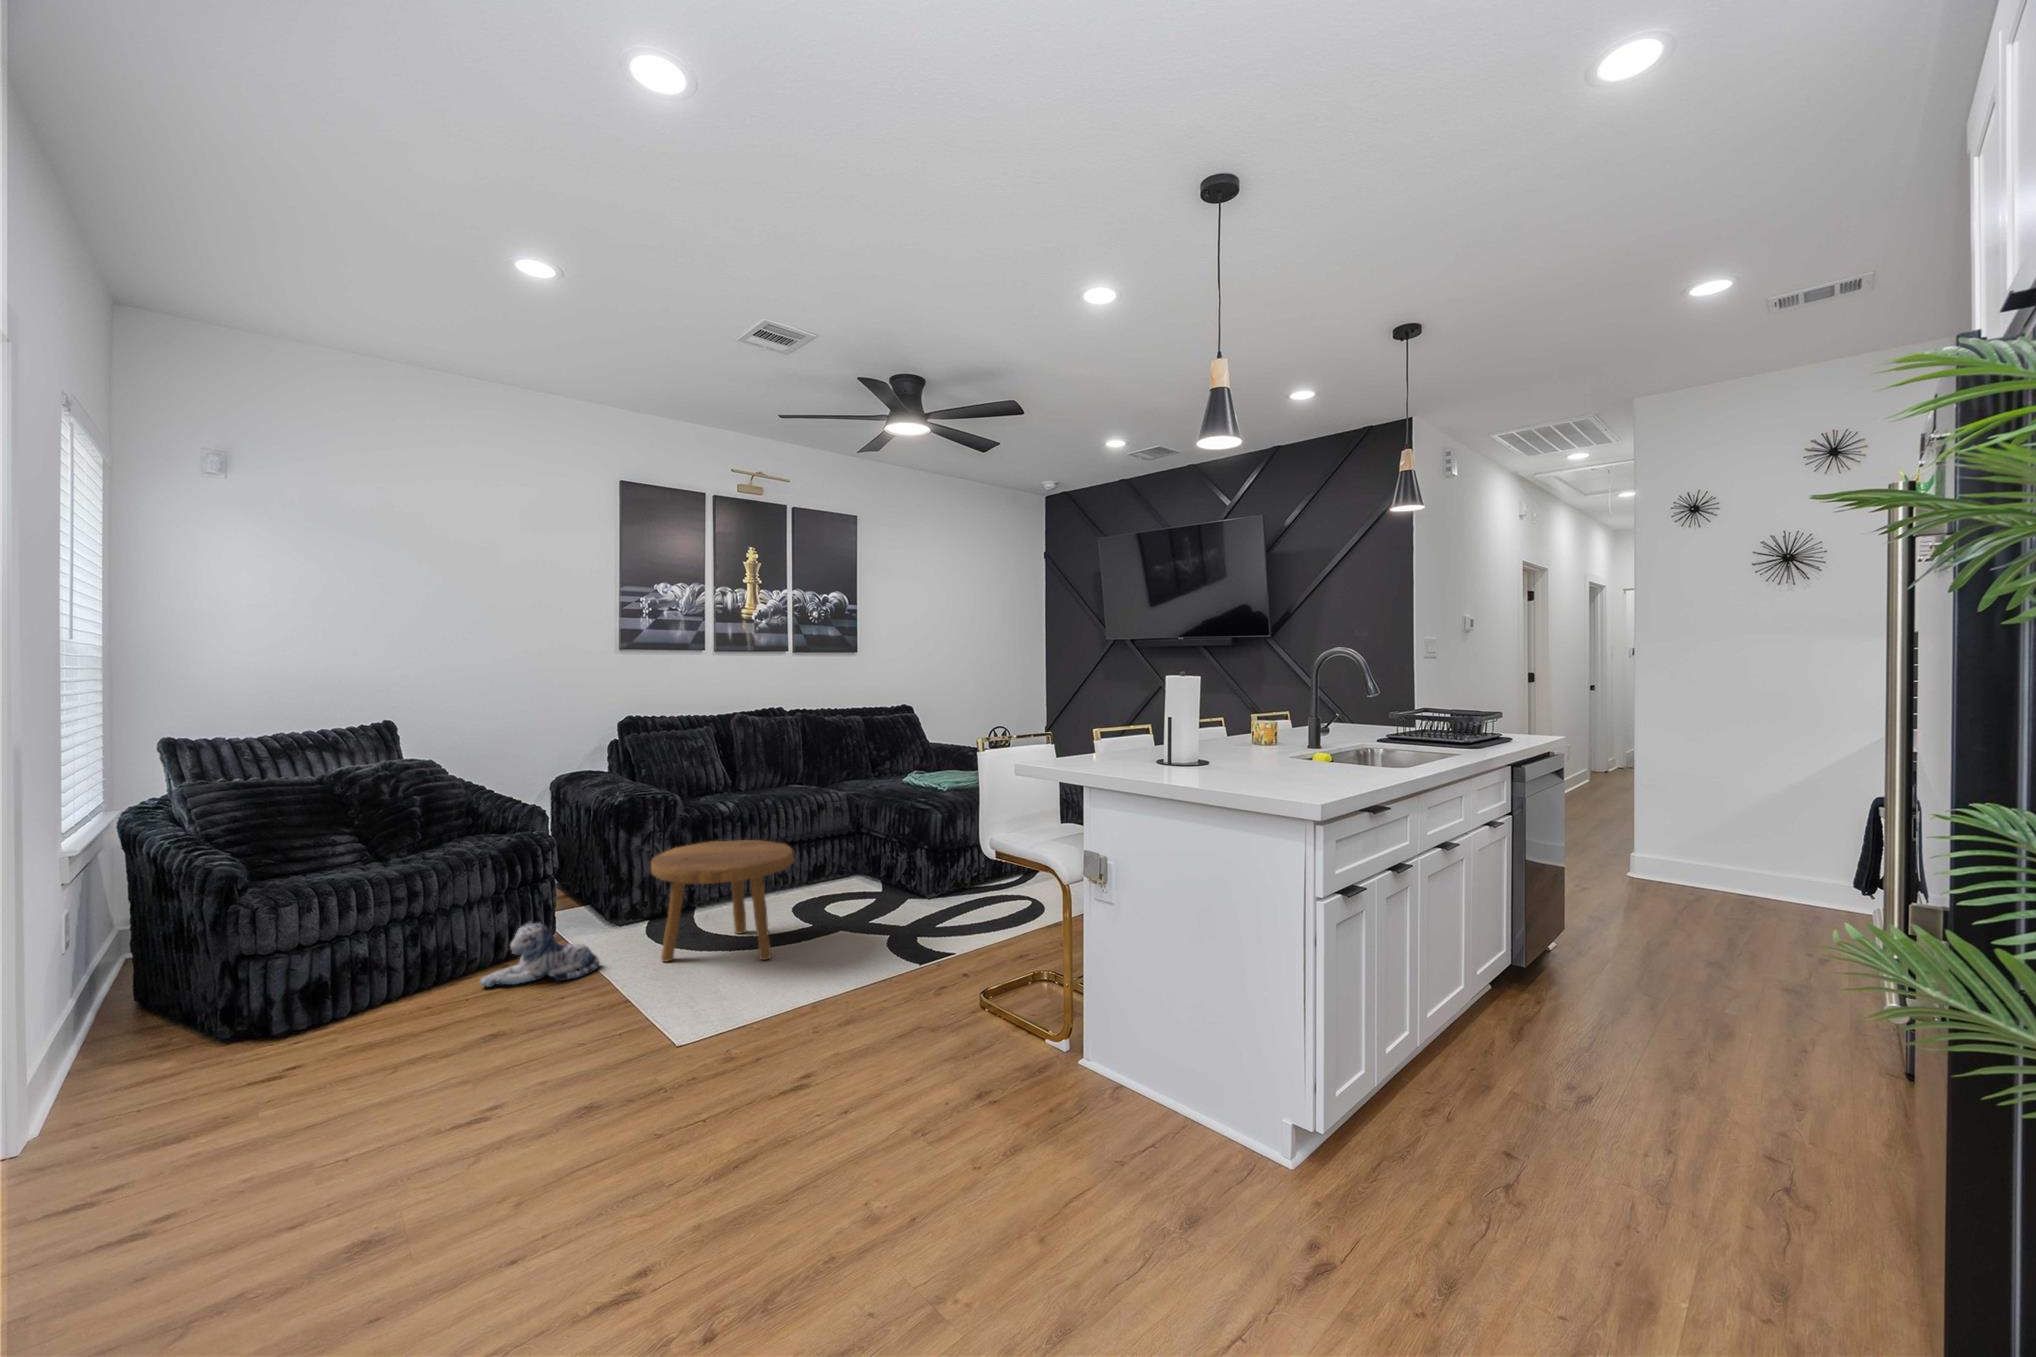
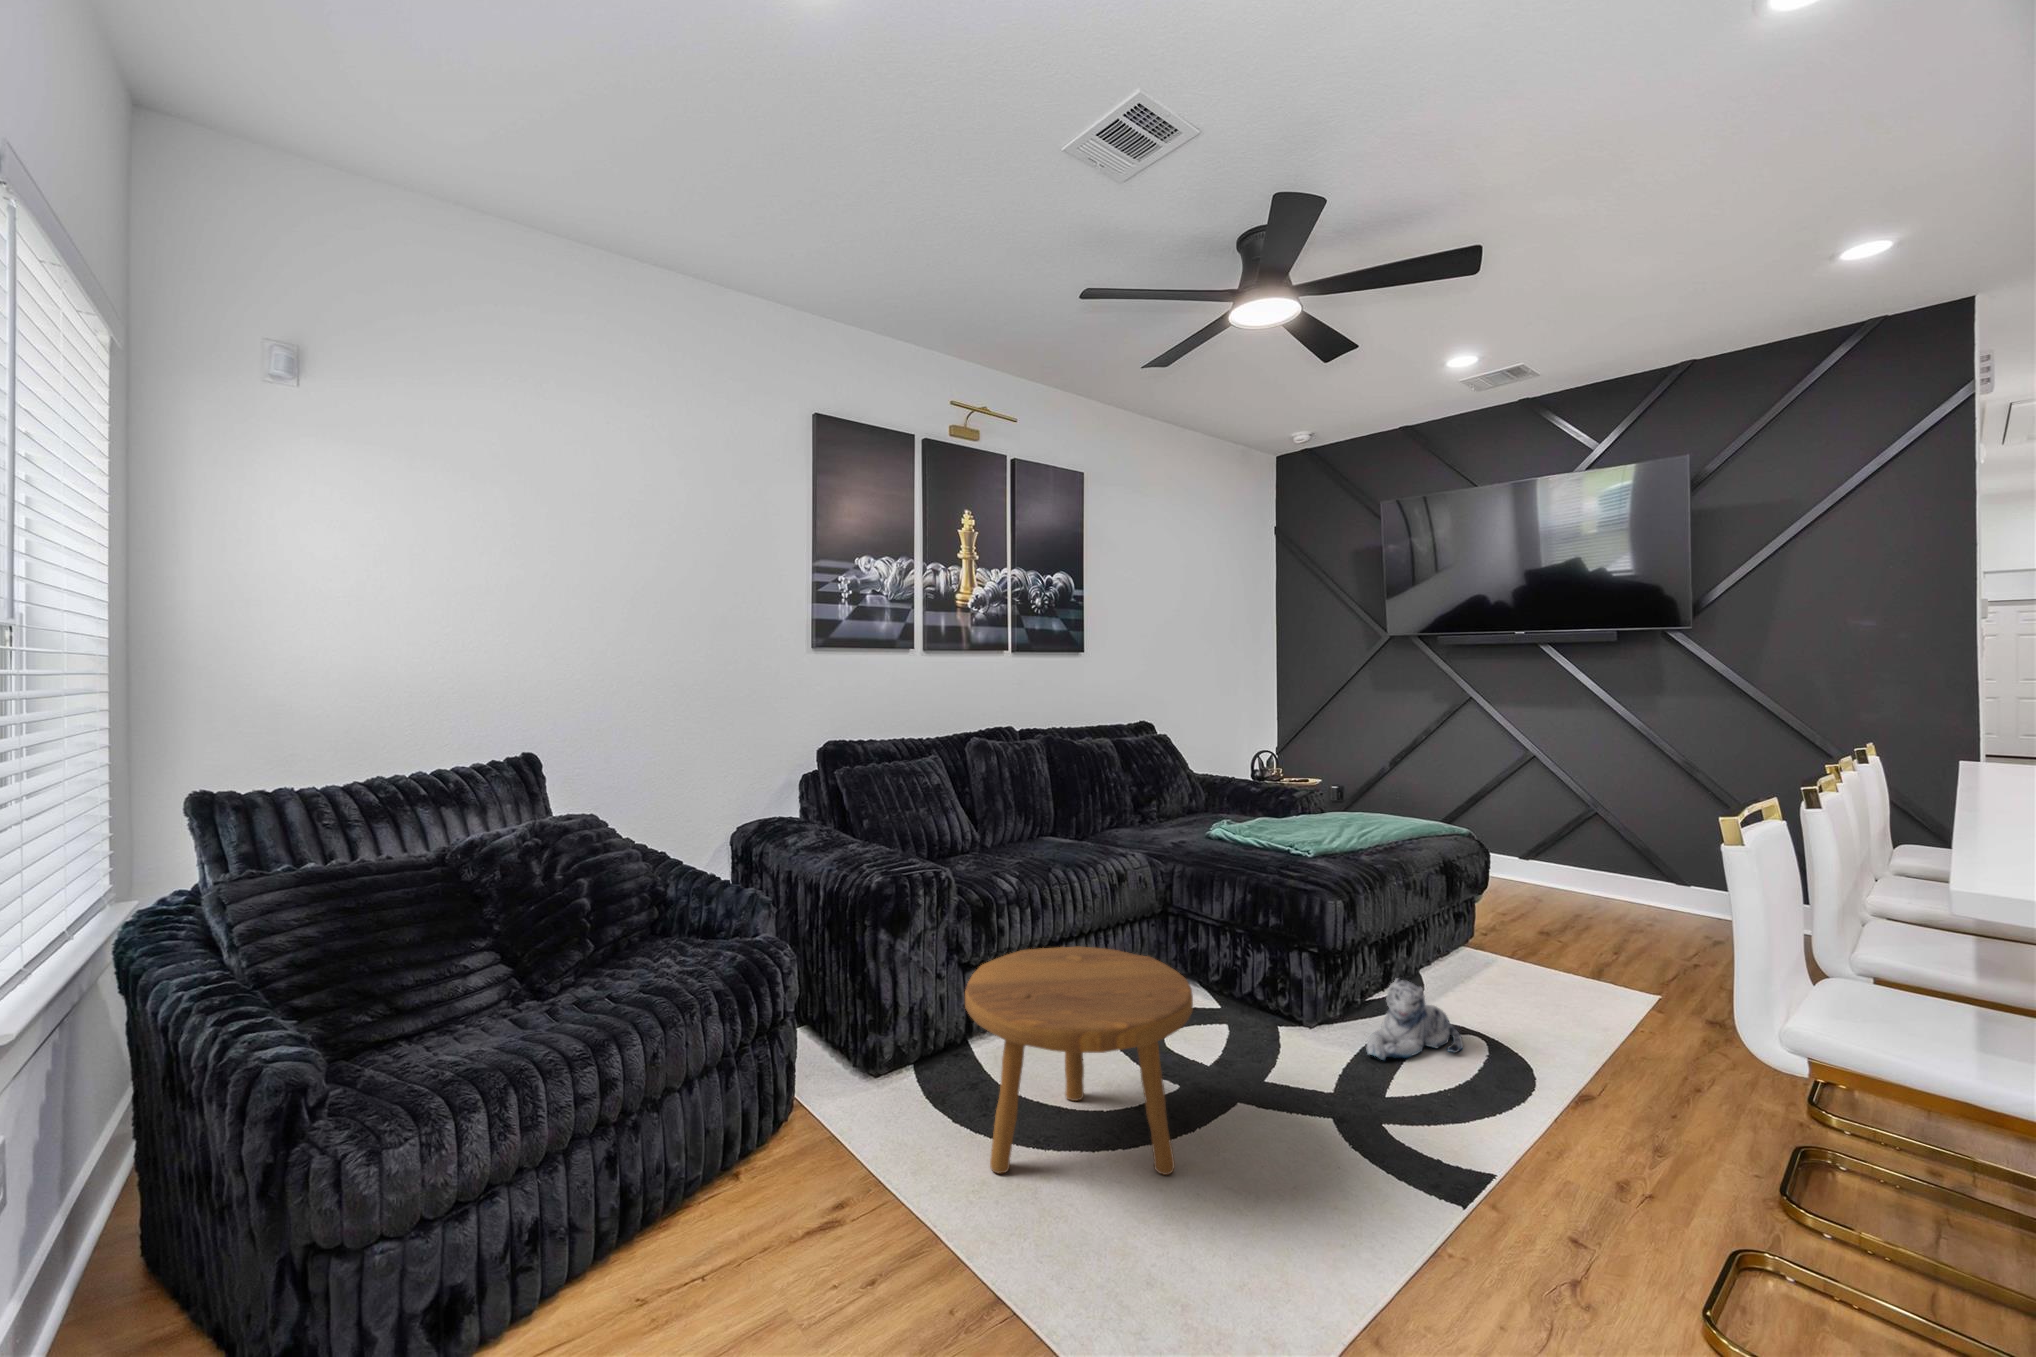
plush toy: present [480,921,600,987] -> present [1366,978,1463,1060]

